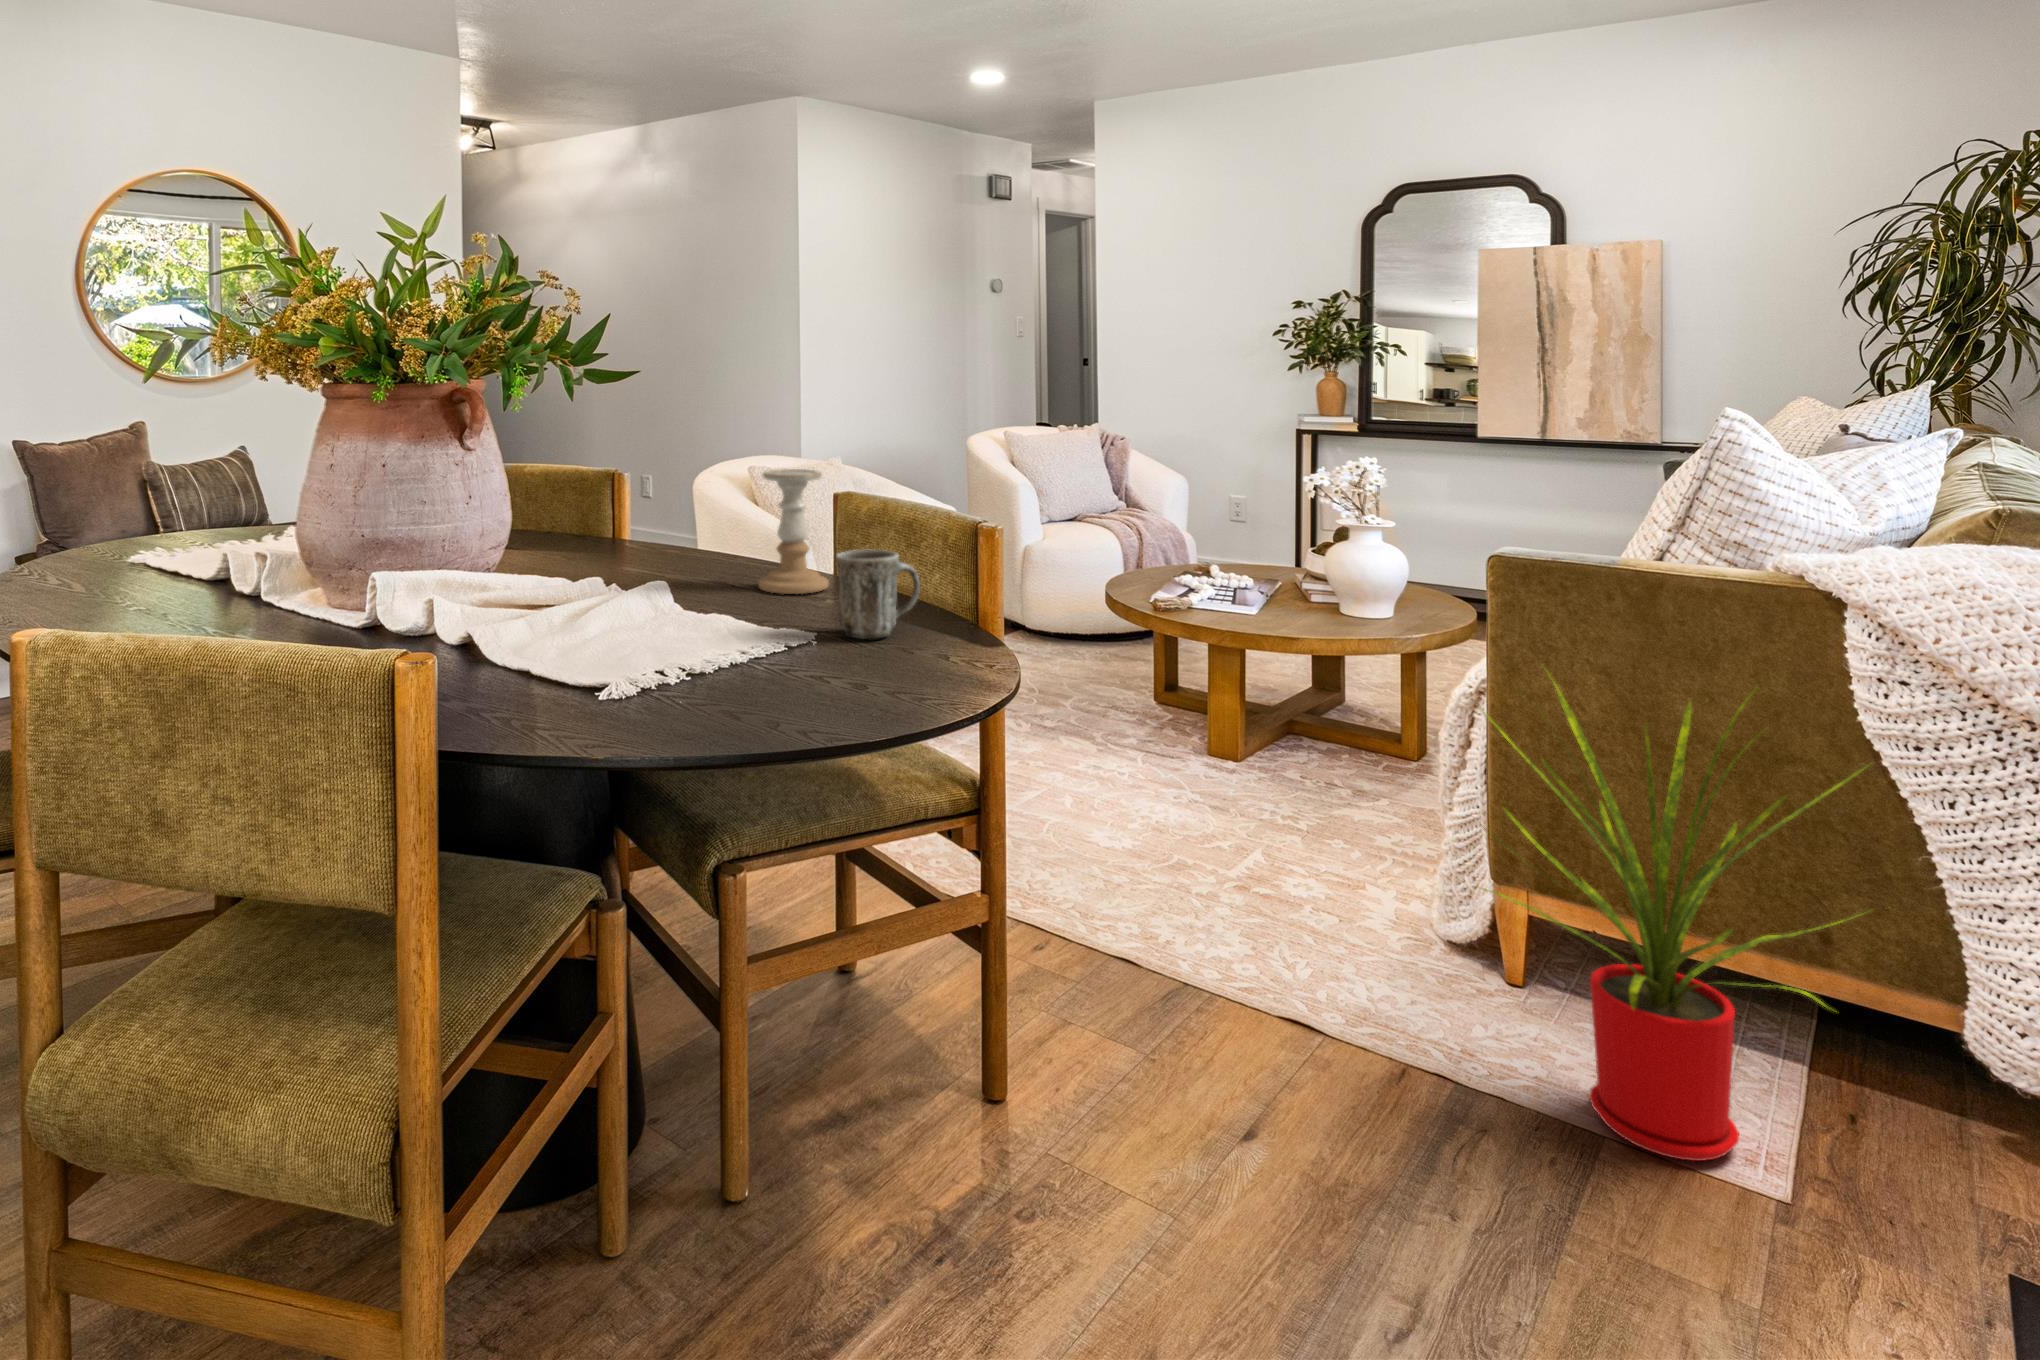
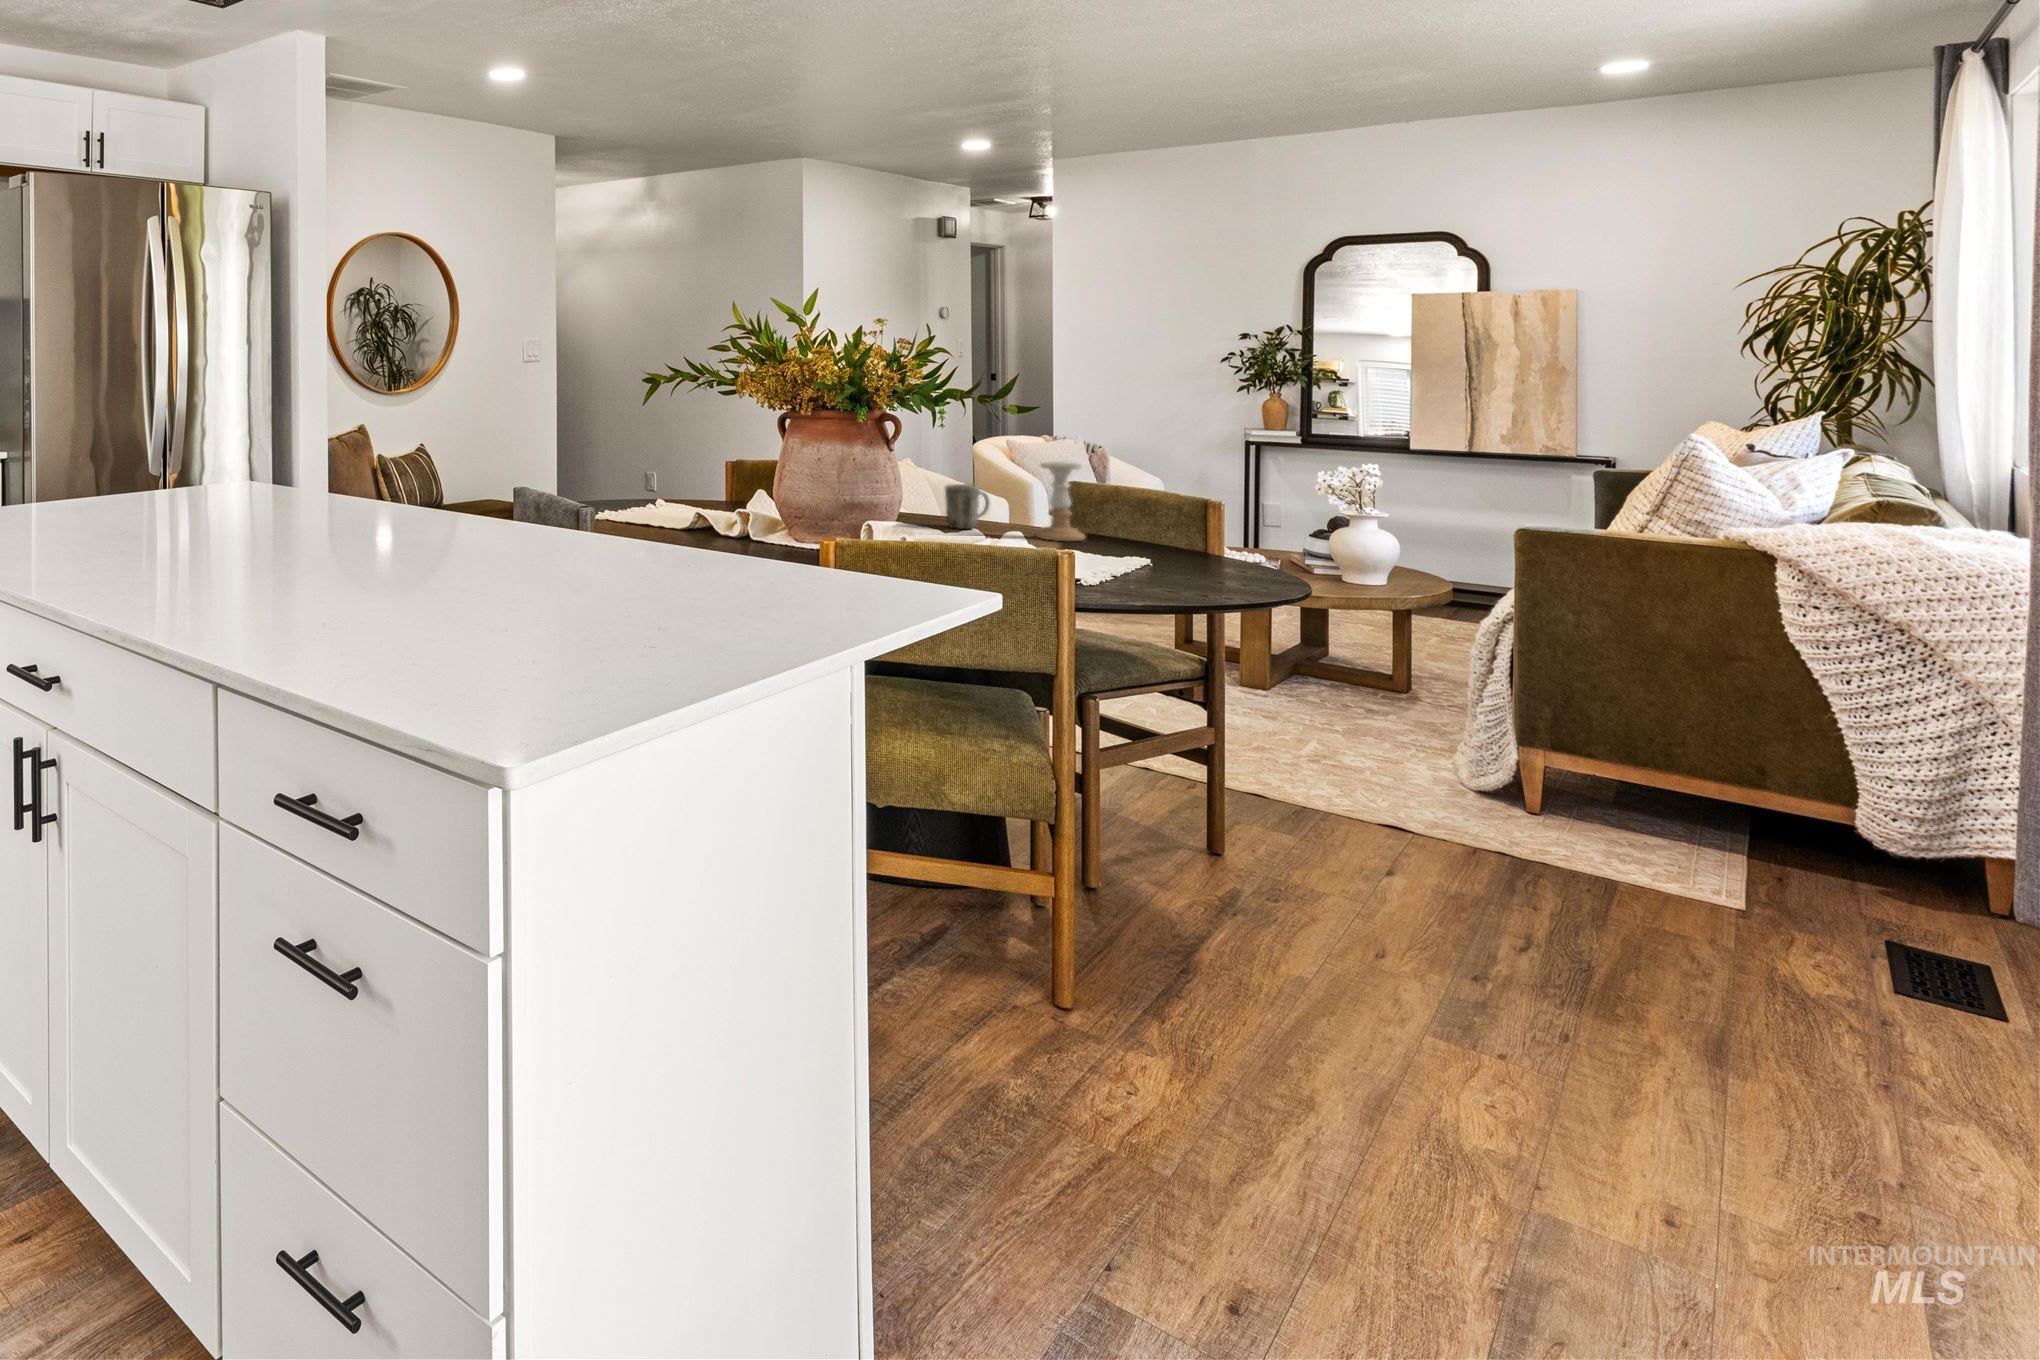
mug: present [836,550,920,639] -> present [945,484,989,529]
house plant: present [1483,667,1873,1161] -> none [1526,594,1802,893]

